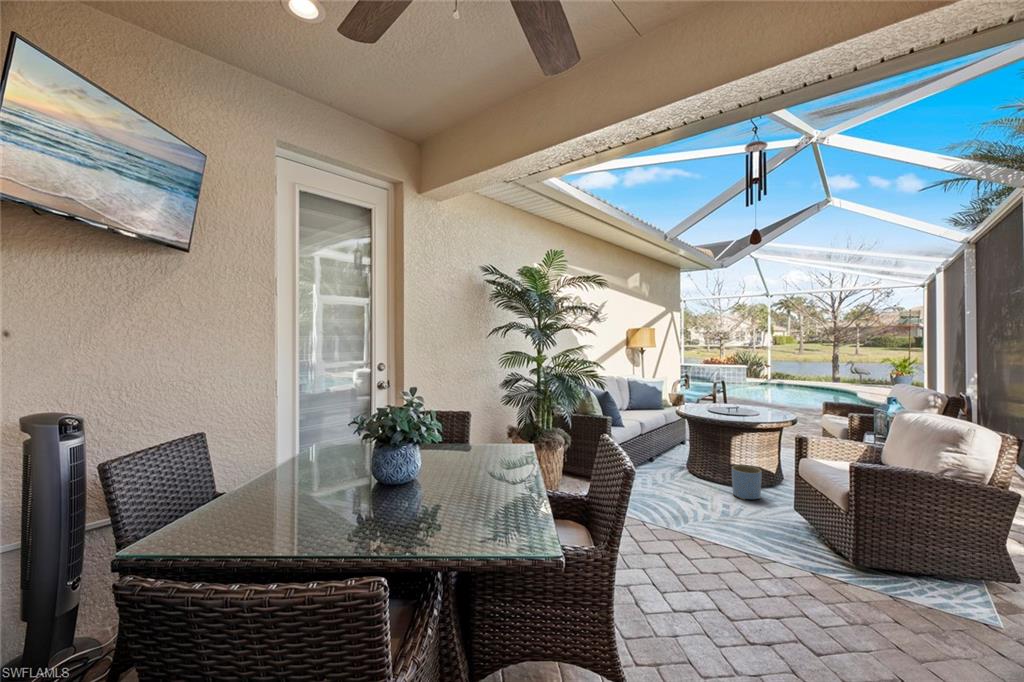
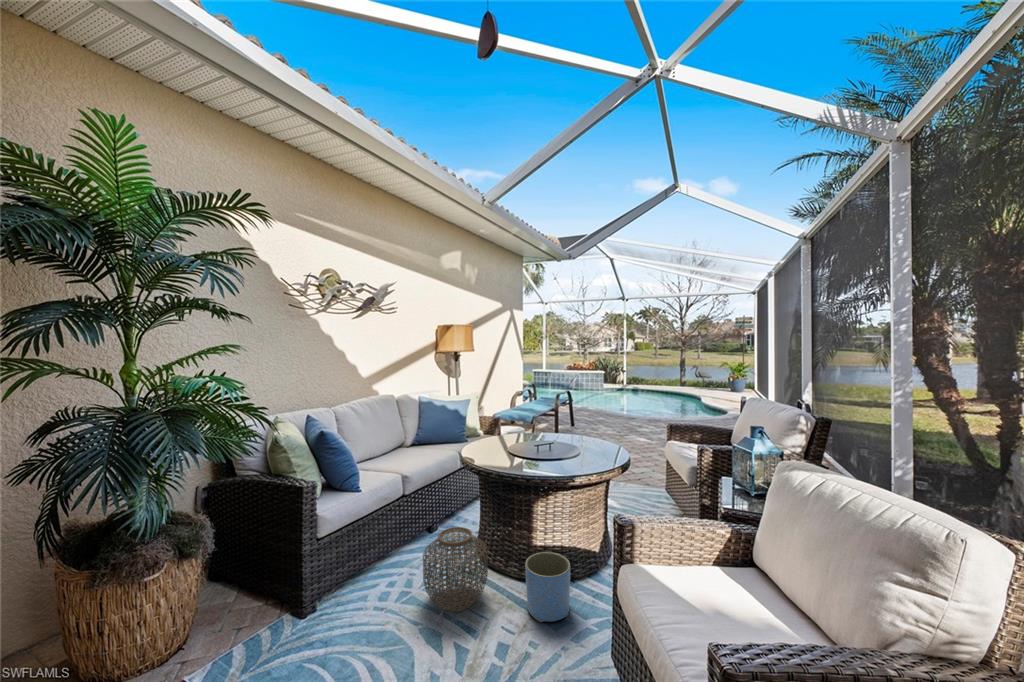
woven basket: none [666,448,706,493] -> present [423,527,488,612]

